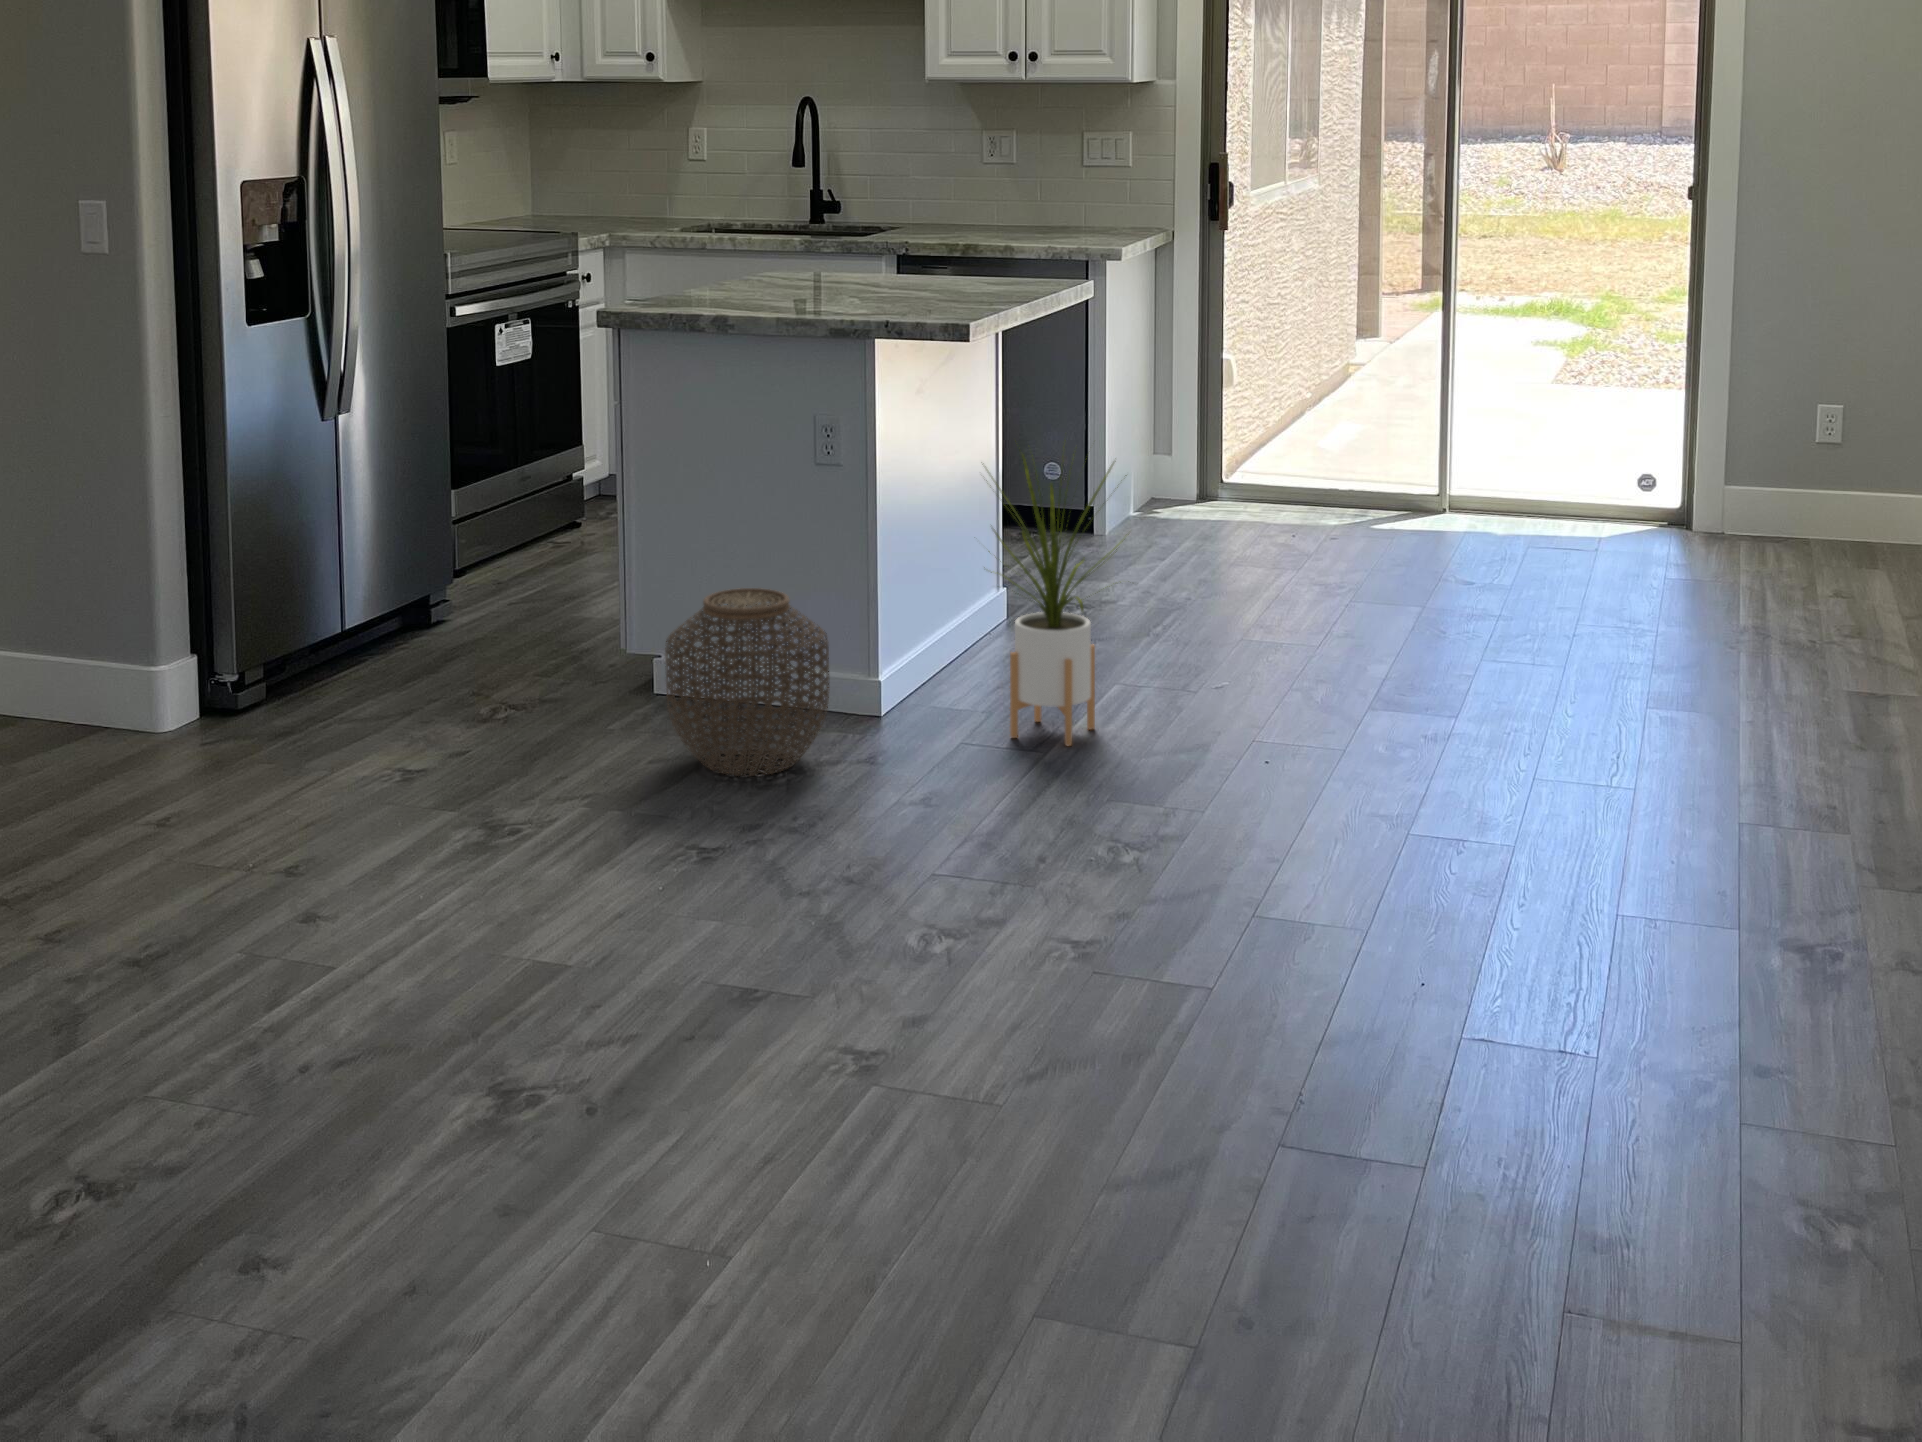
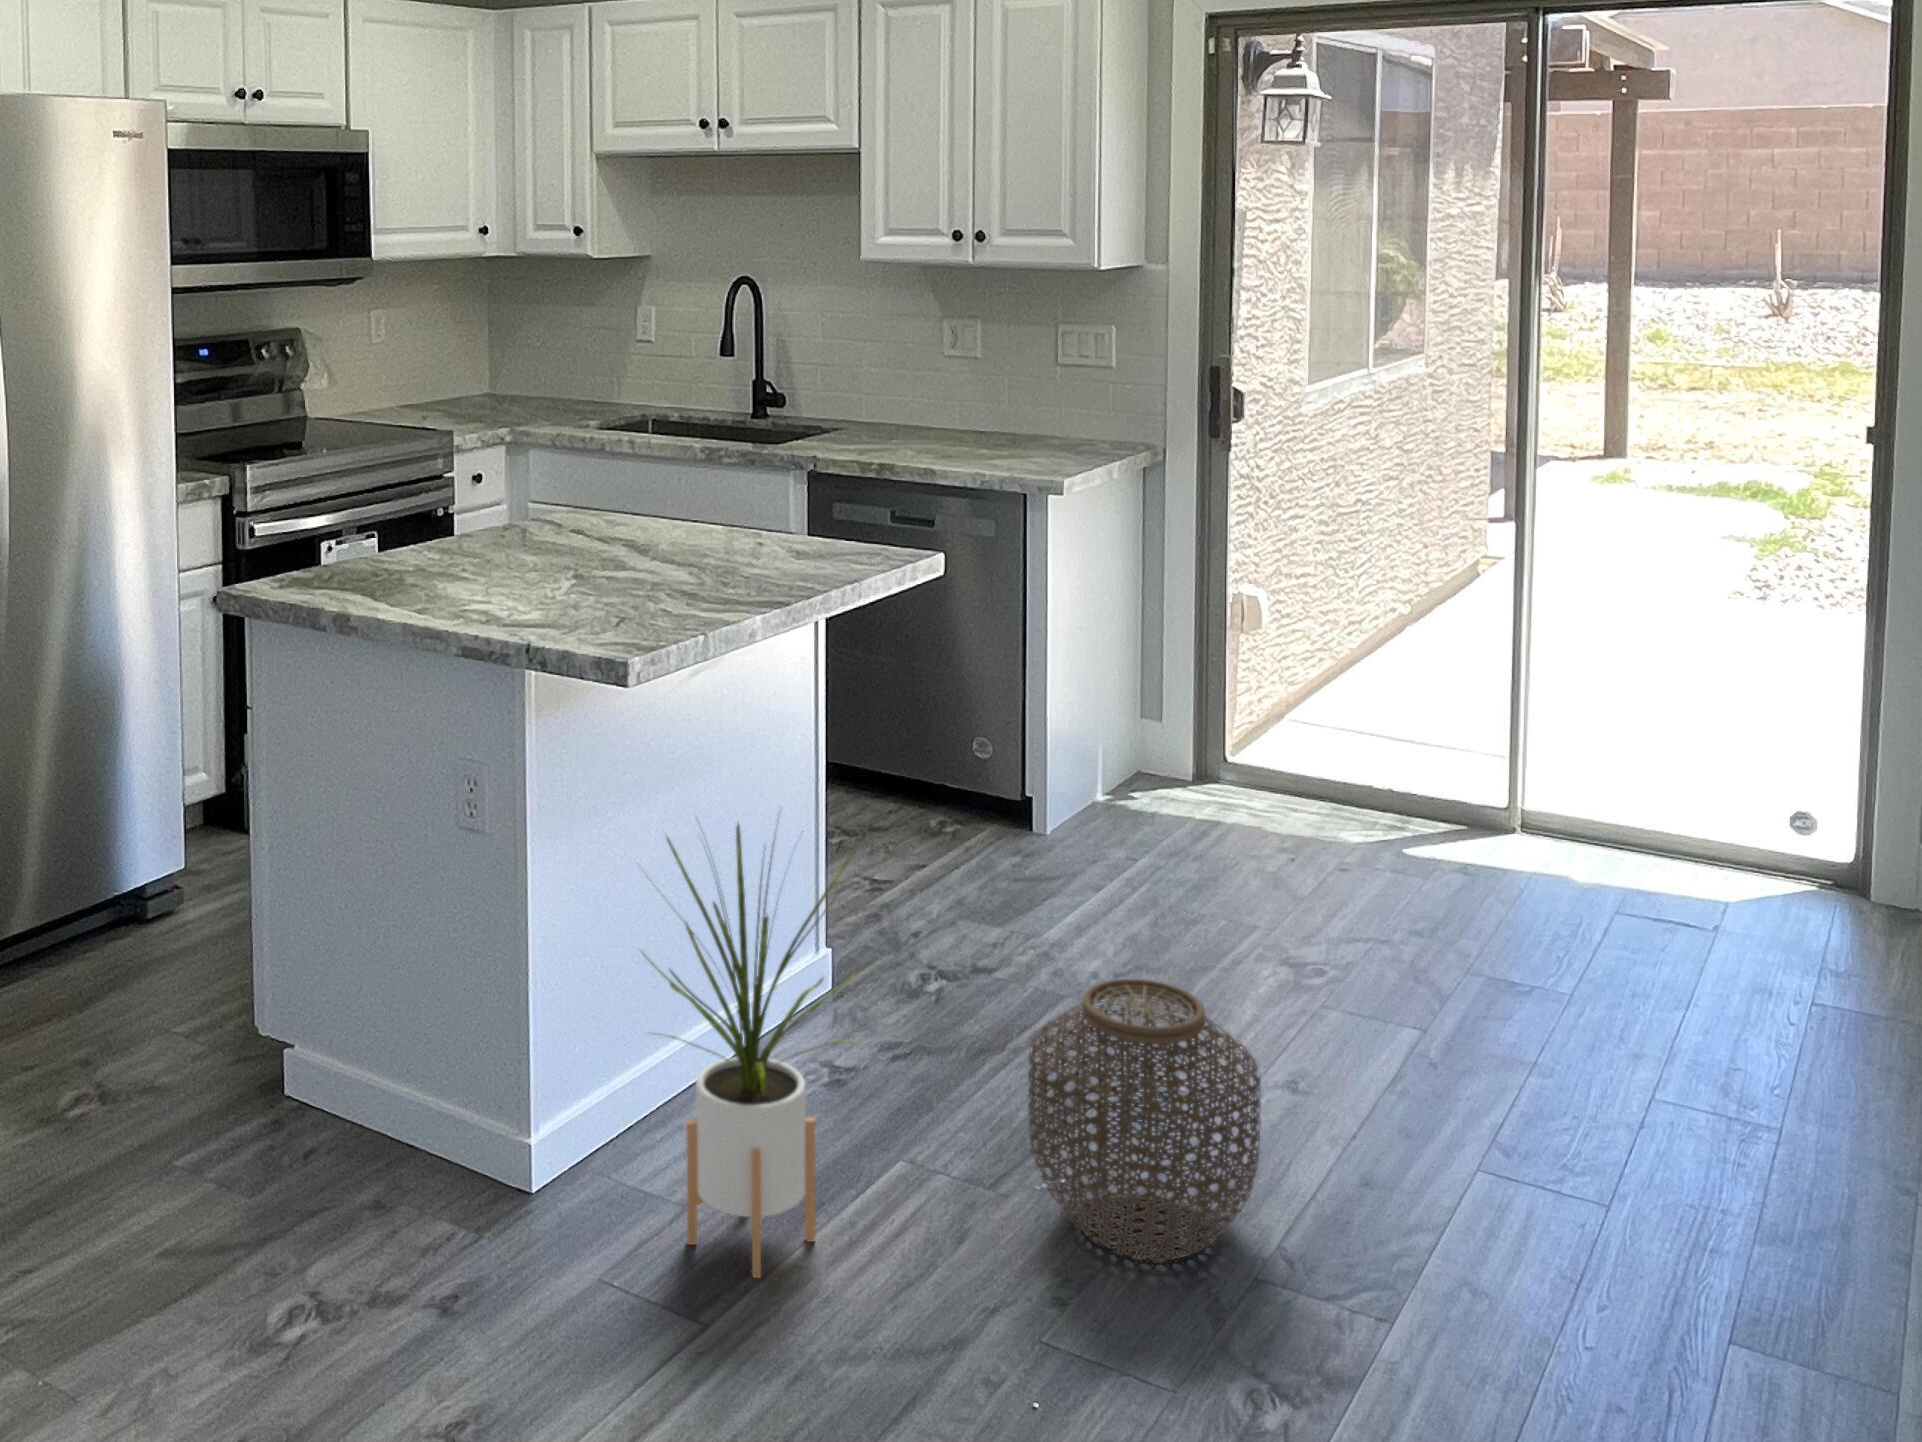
woven basket: present [665,588,830,776] -> present [1028,979,1261,1260]

